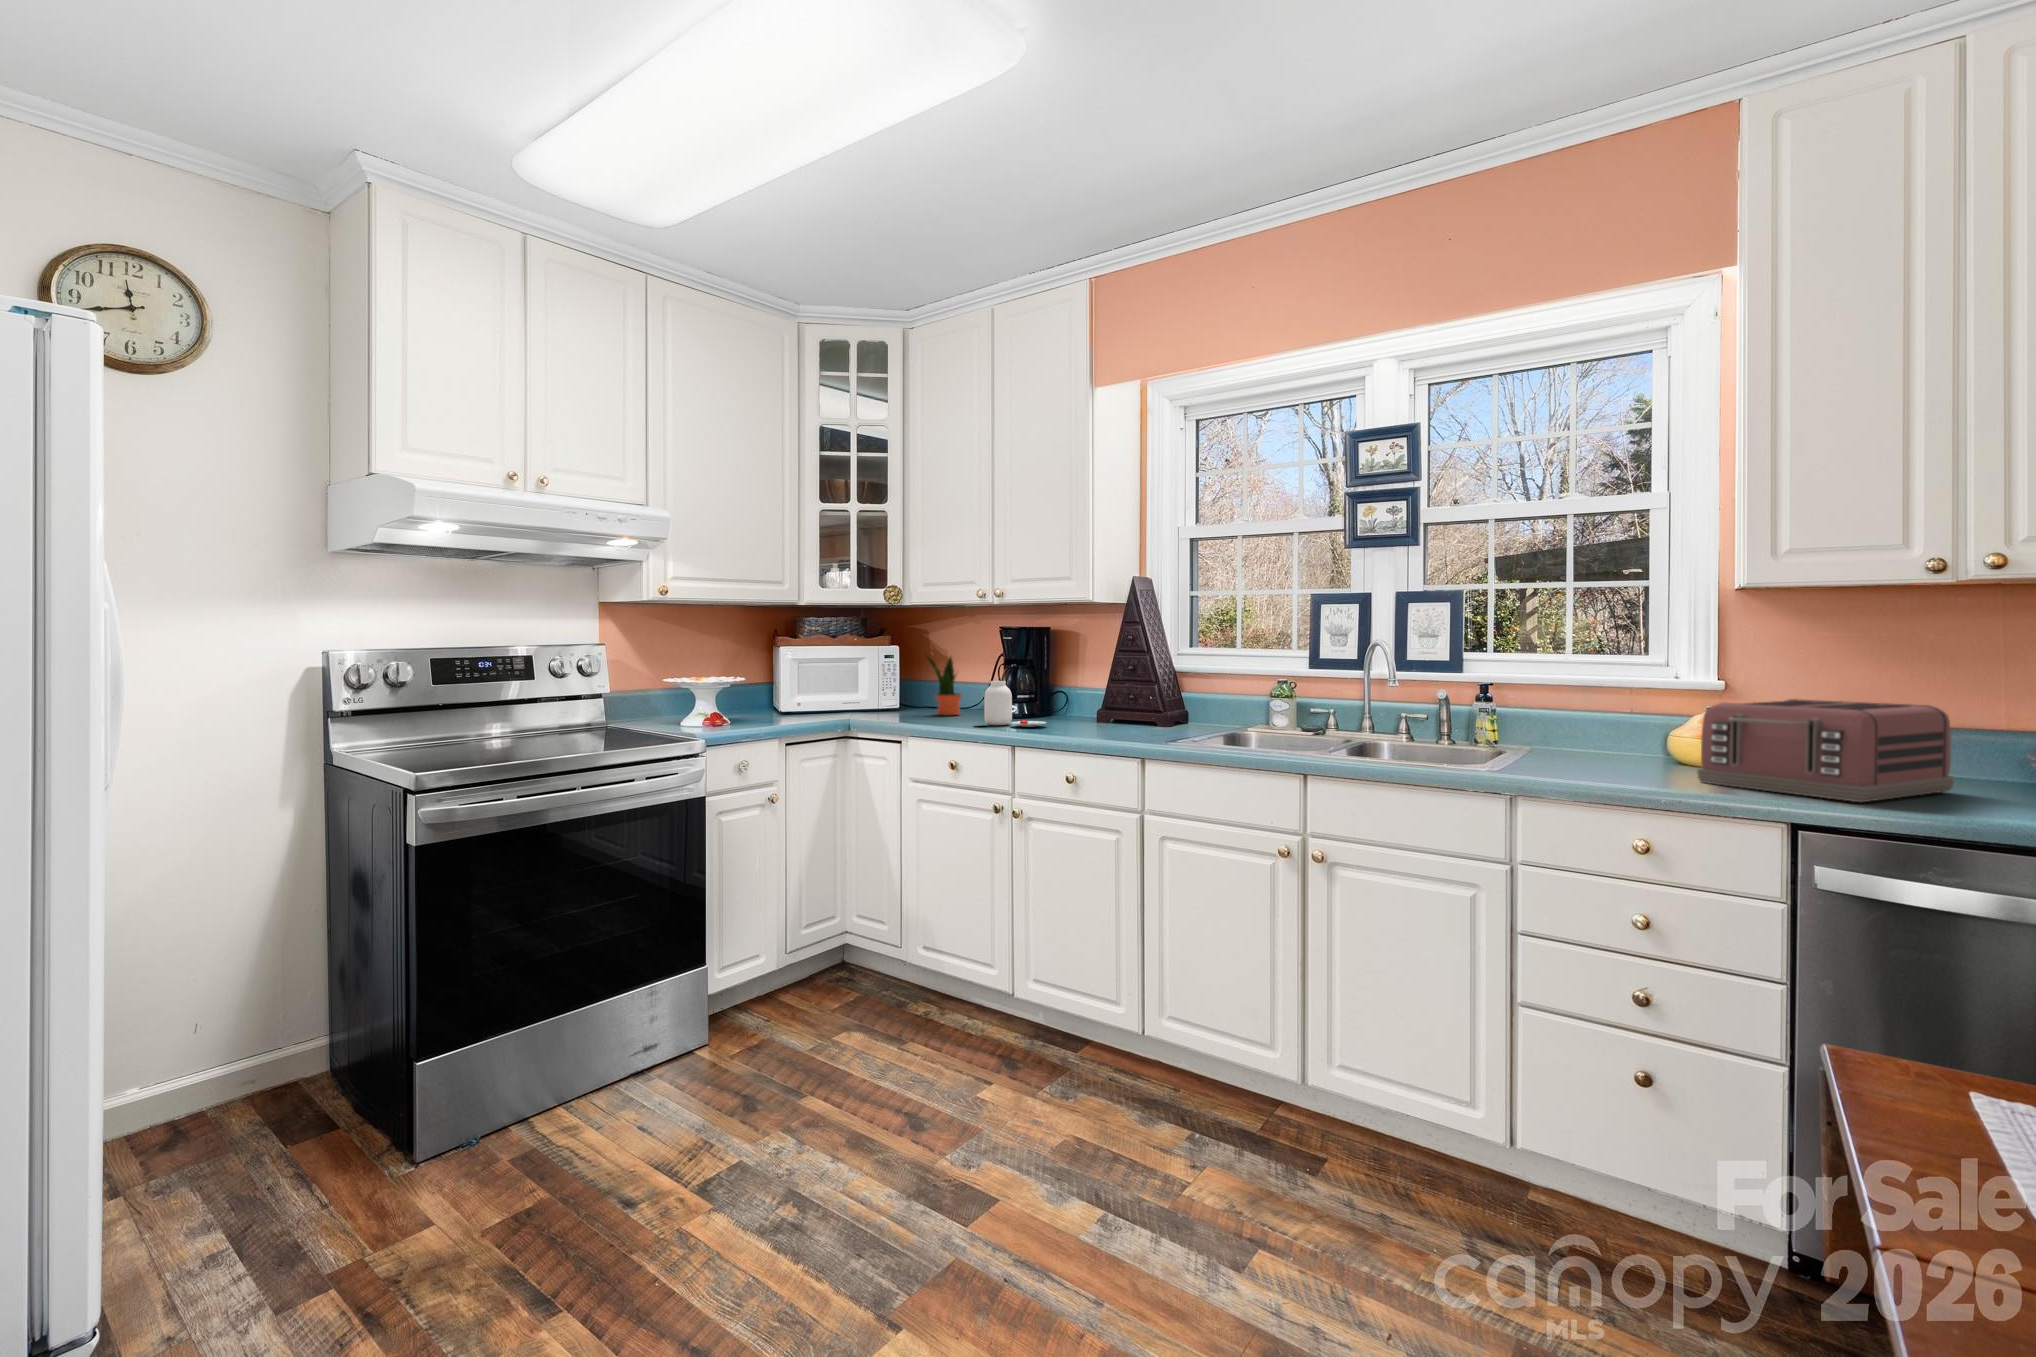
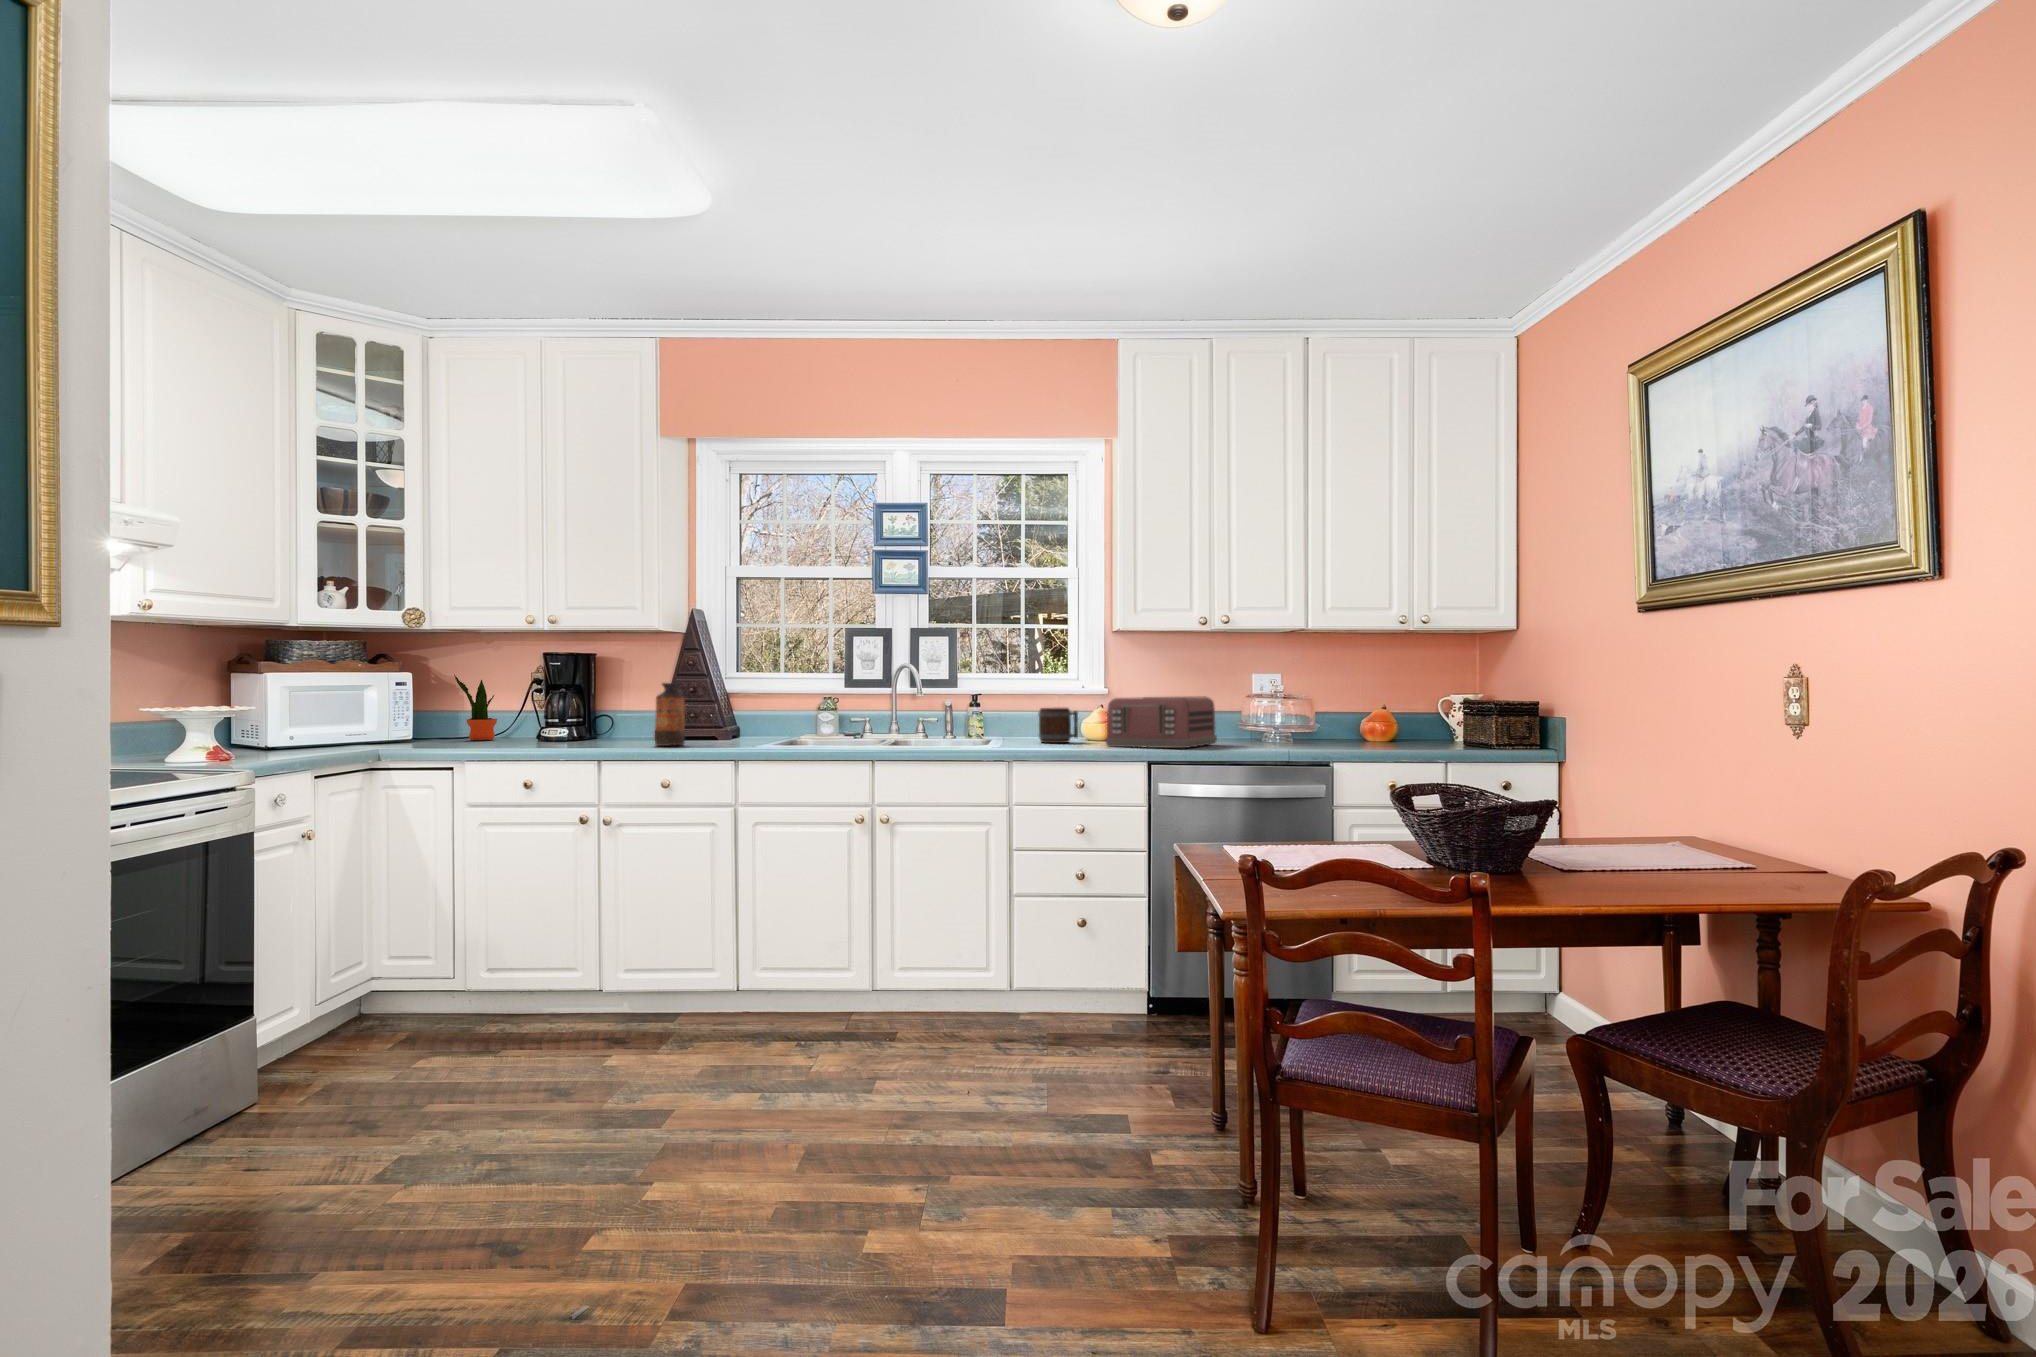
bottle: none [1071,664,1103,737] -> present [655,683,685,746]
jar: present [974,681,1047,727] -> none [539,702,614,745]
mug: none [1584,709,1658,766] -> present [1038,708,1078,743]

